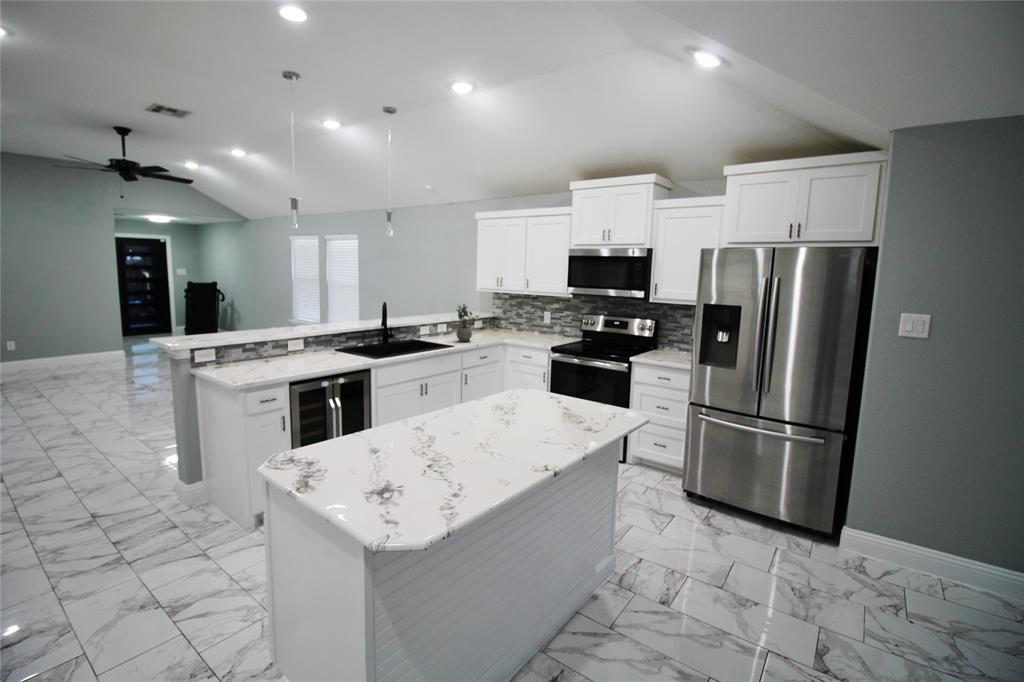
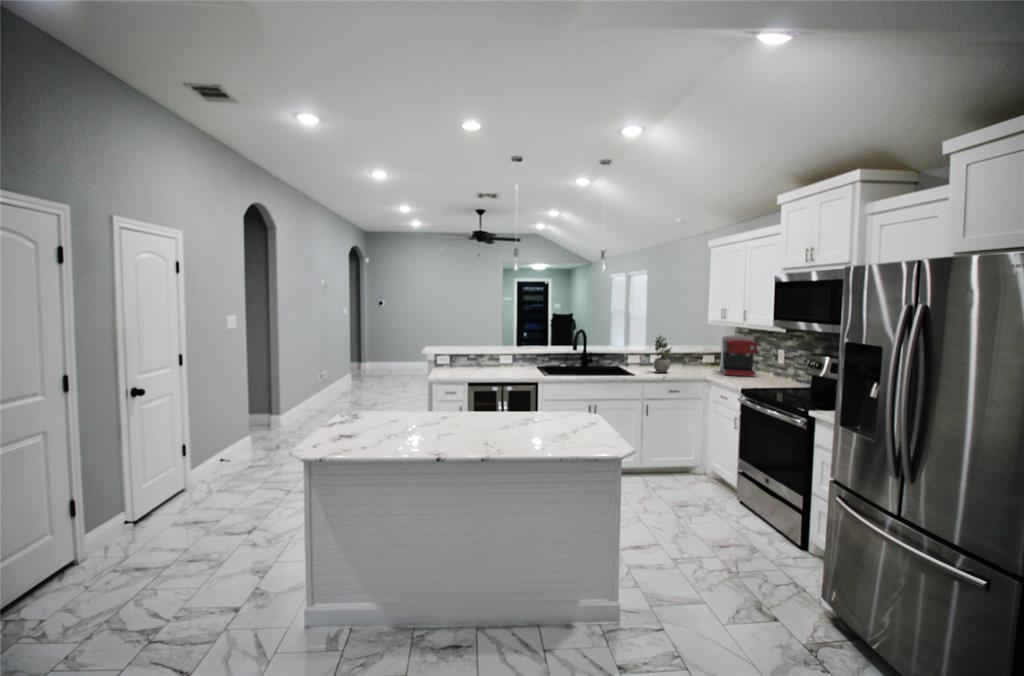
coffee maker: none [501,301,537,338] -> present [720,335,757,377]

